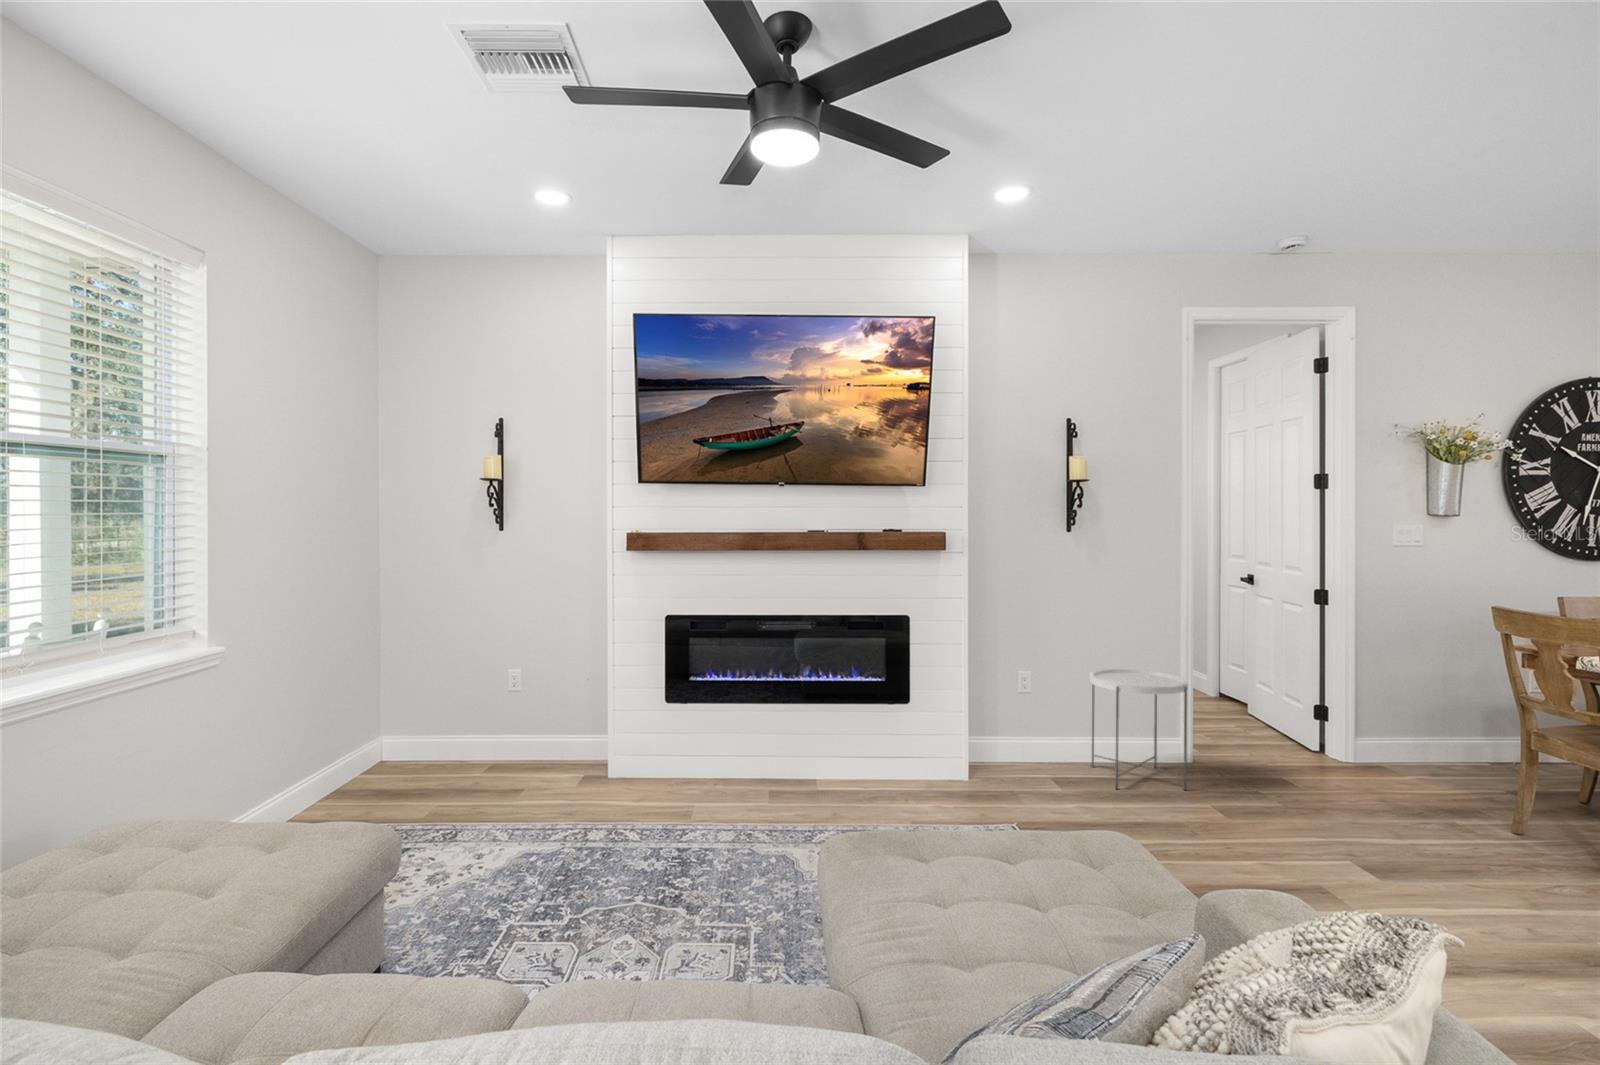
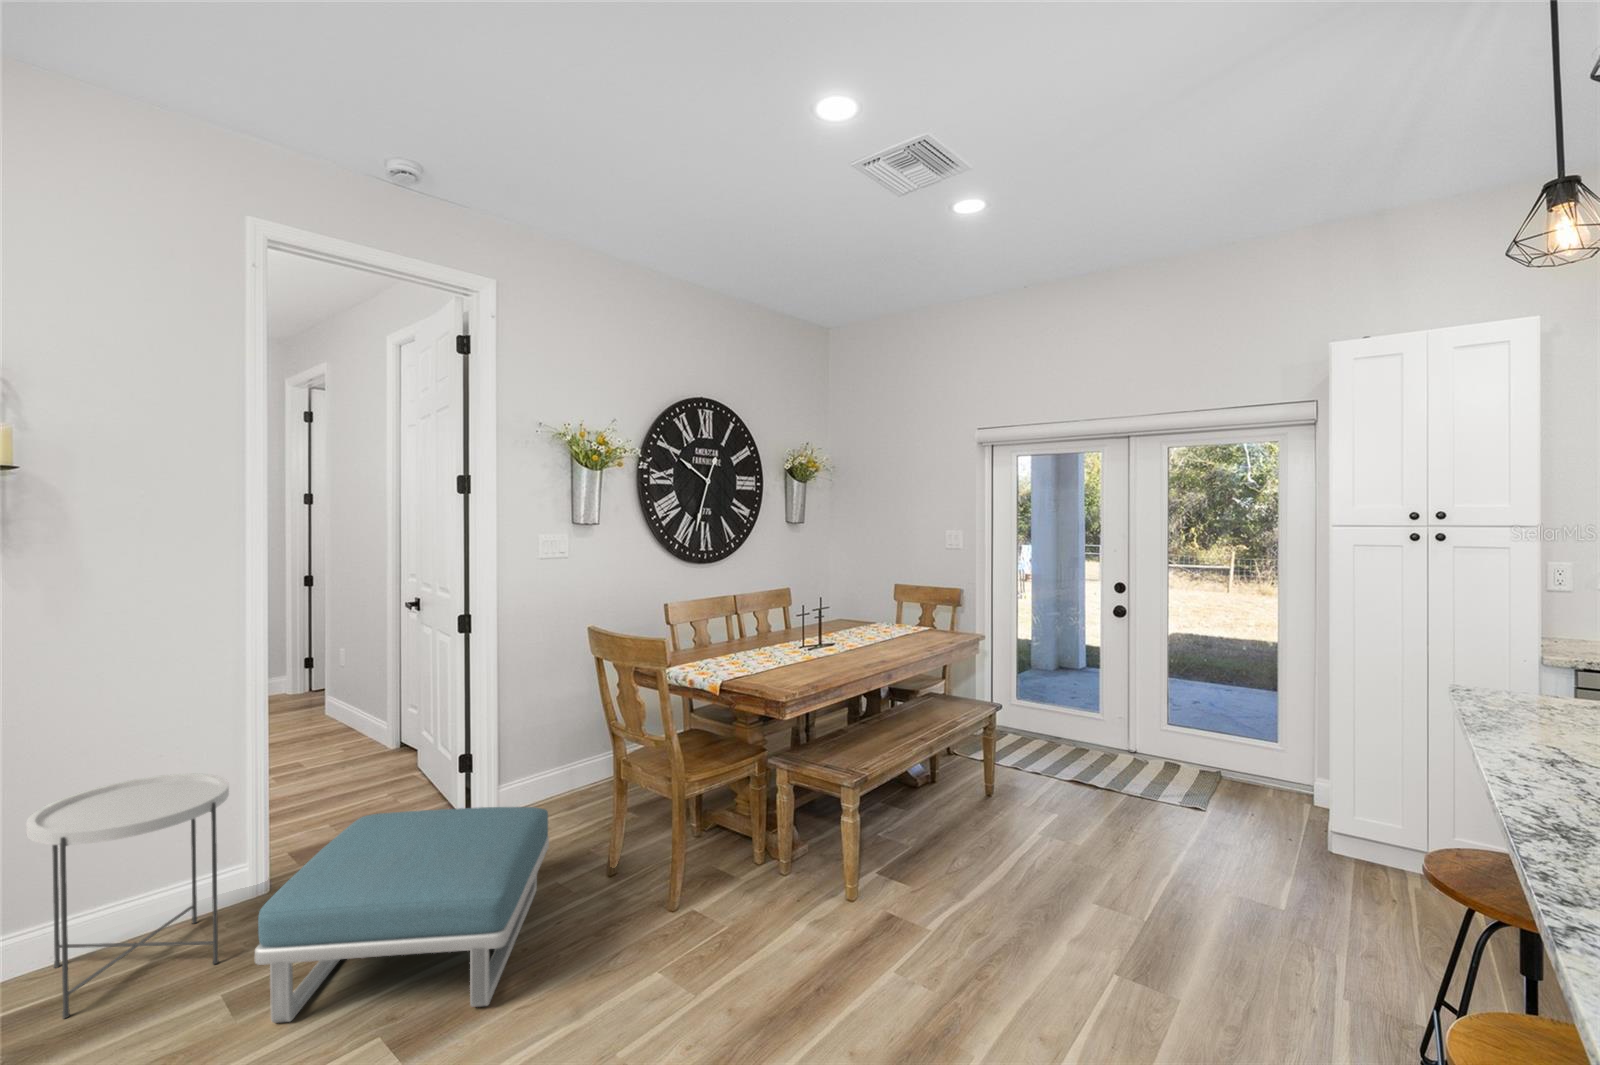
footstool: none [1234,723,1439,867] -> present [255,807,549,1023]

